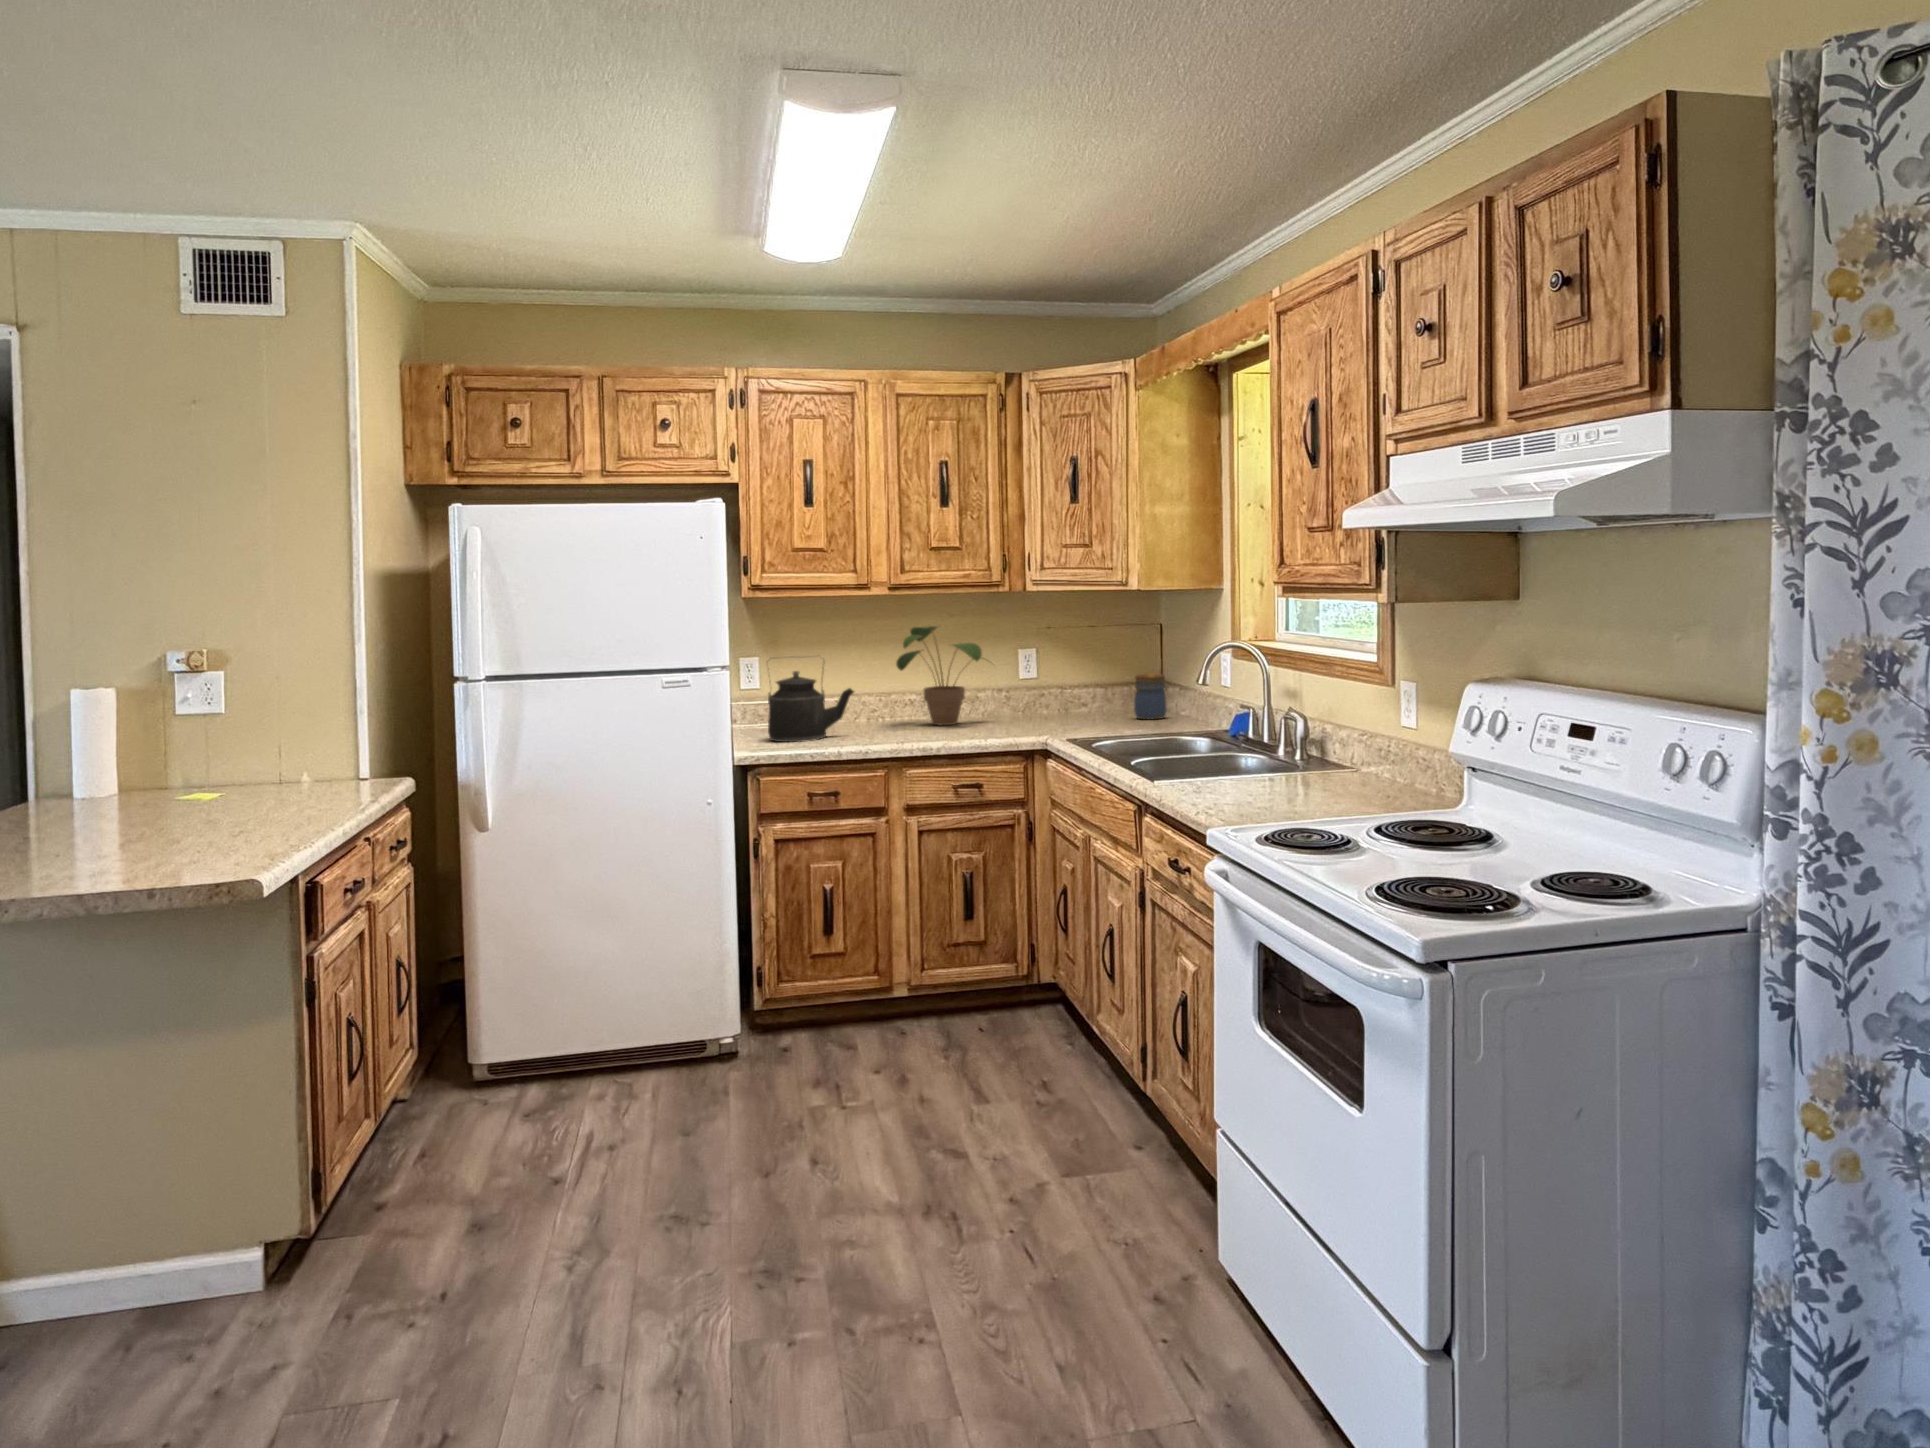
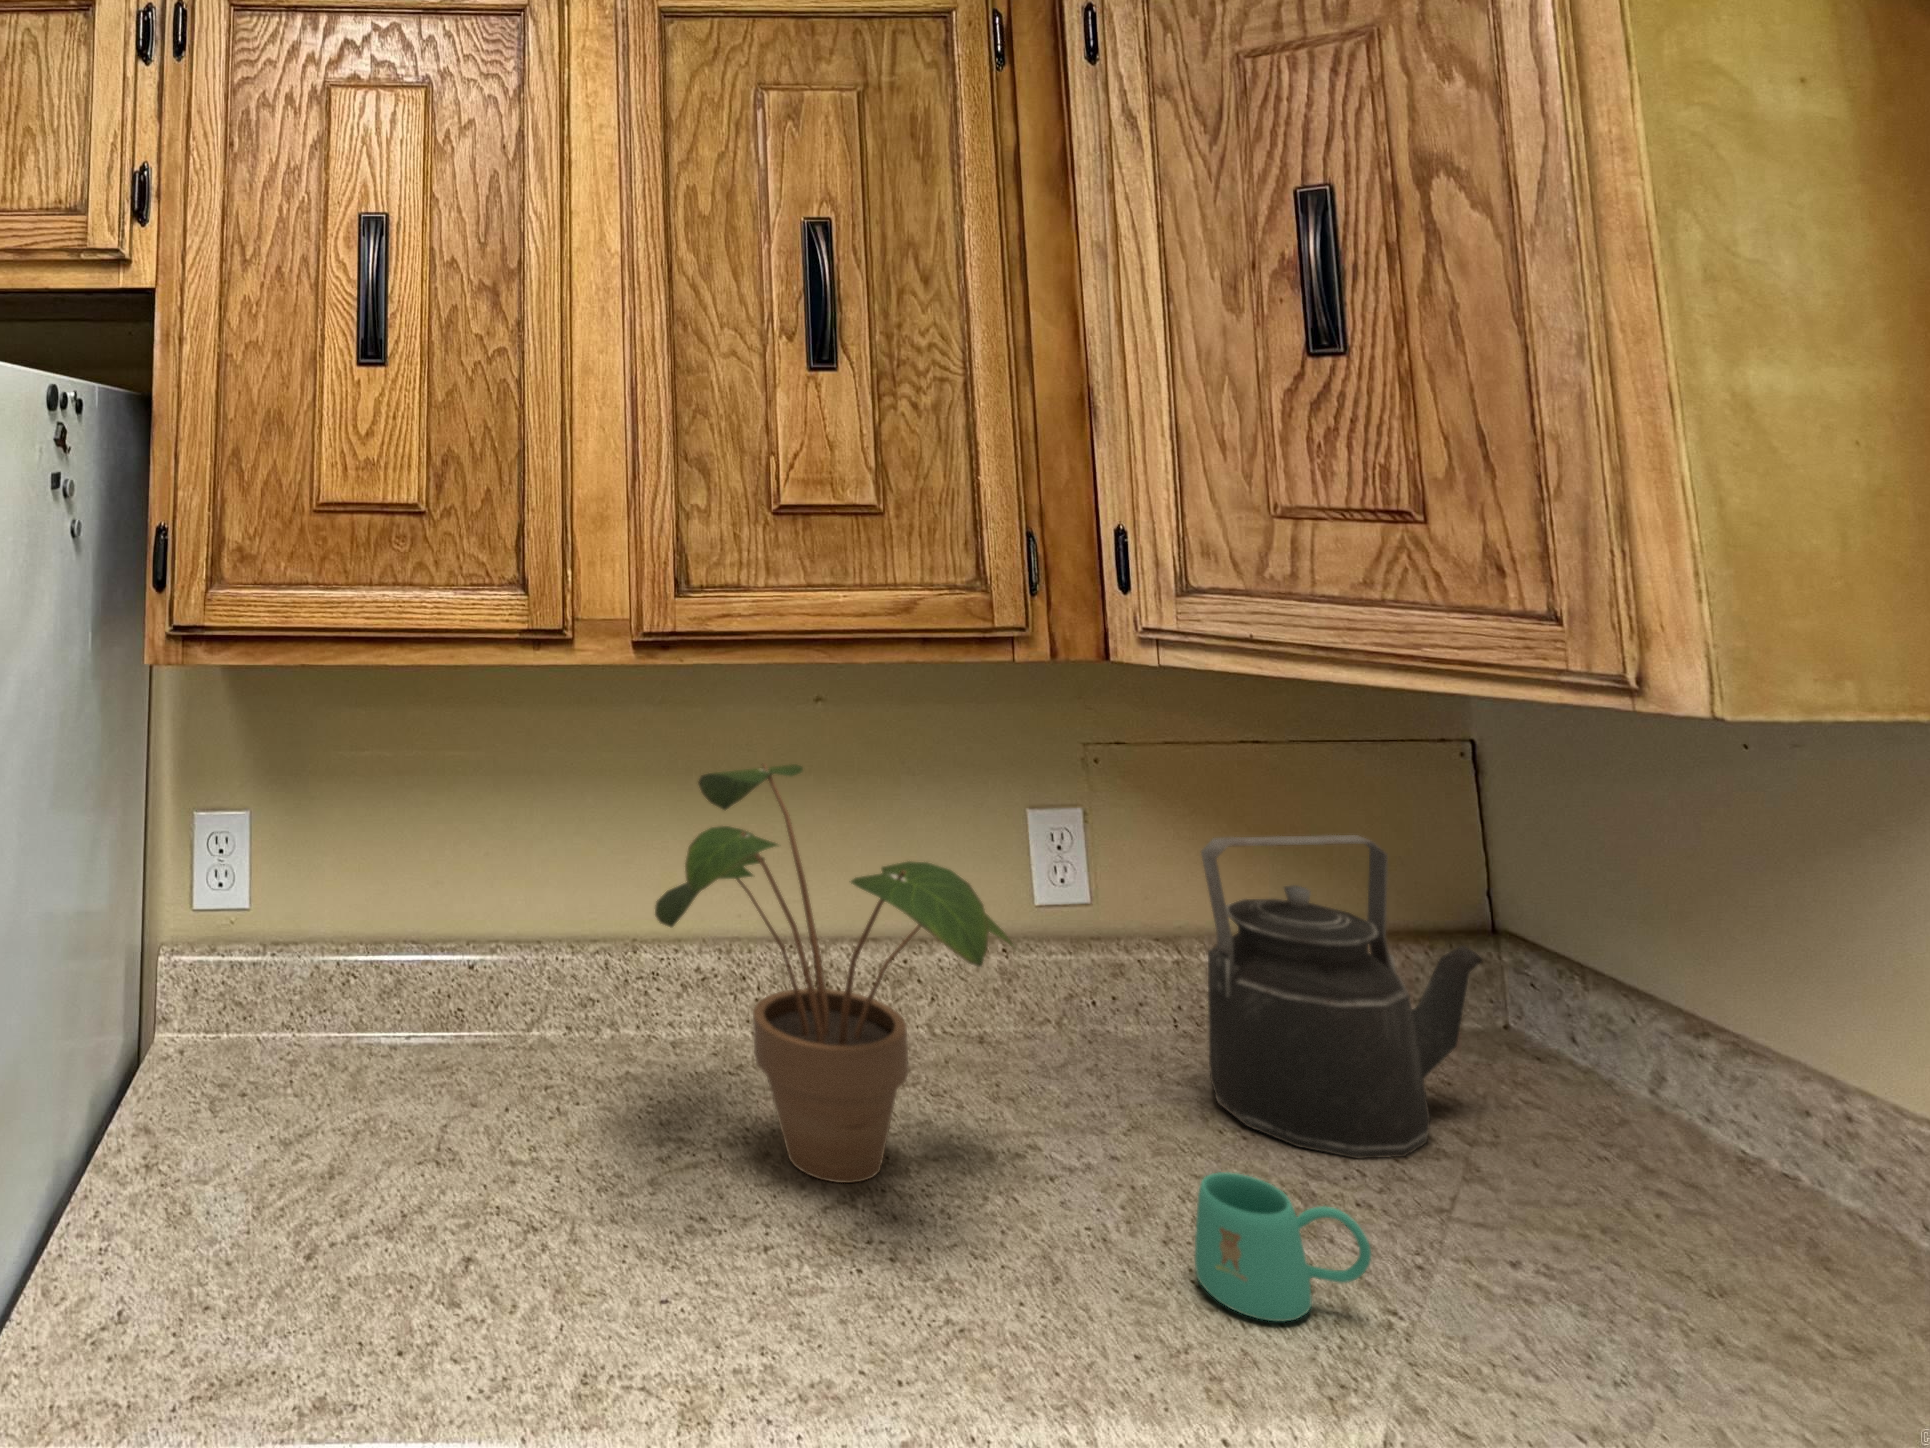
kettle: present [768,657,854,742] -> present [1201,835,1482,1158]
jar: present [1134,673,1168,719] -> none [1638,1041,1842,1293]
mug: none [1021,703,1057,727] -> present [1195,1172,1372,1322]

